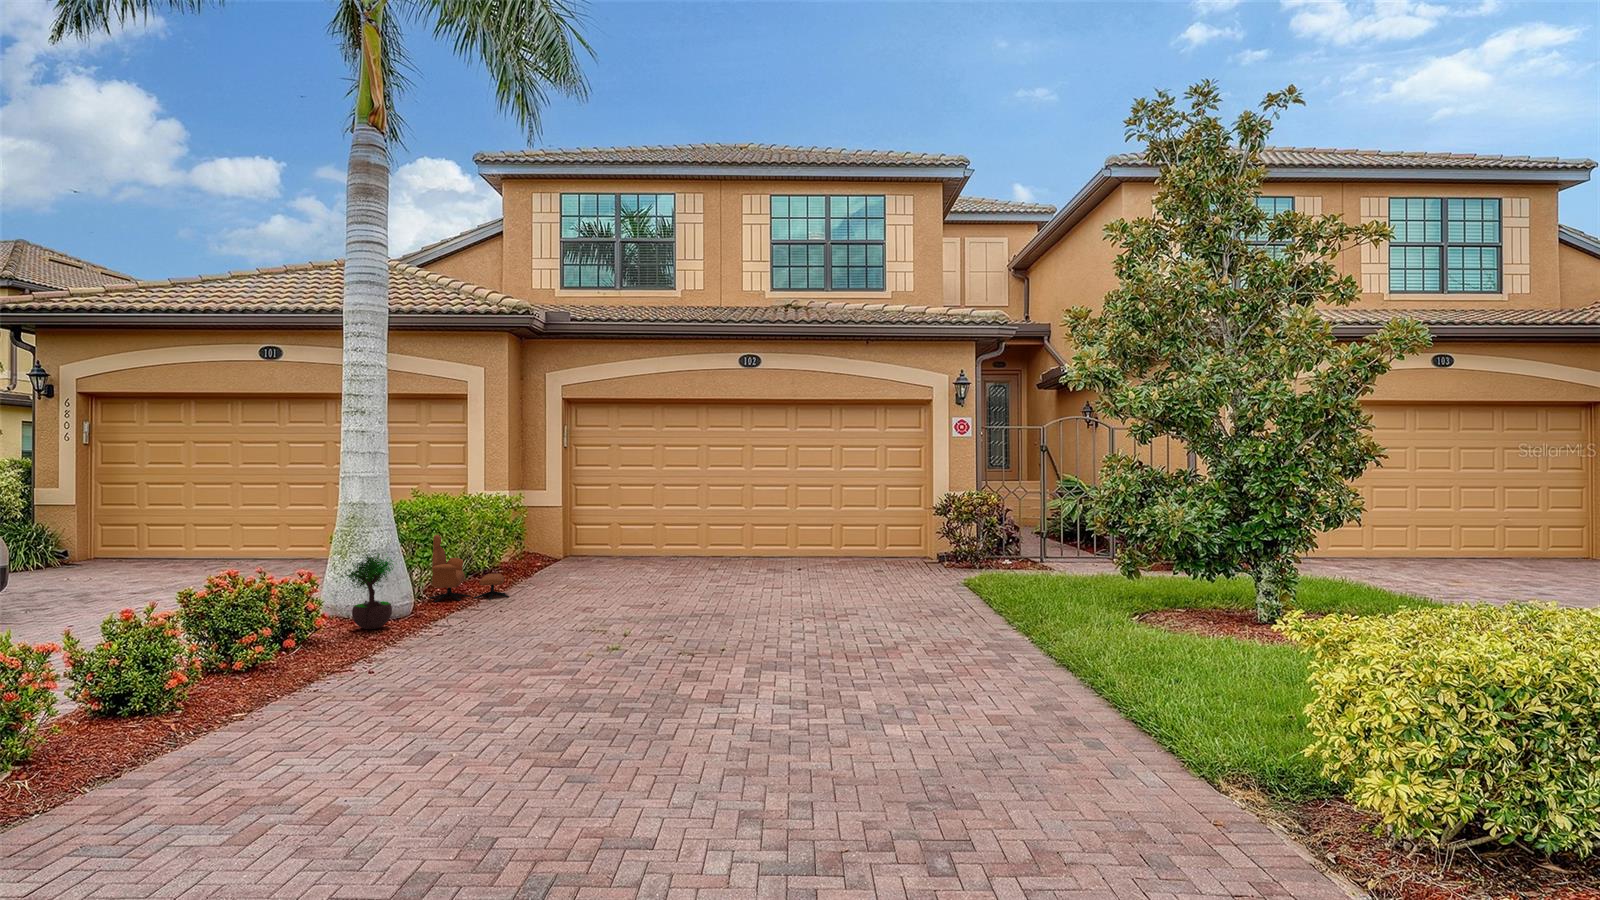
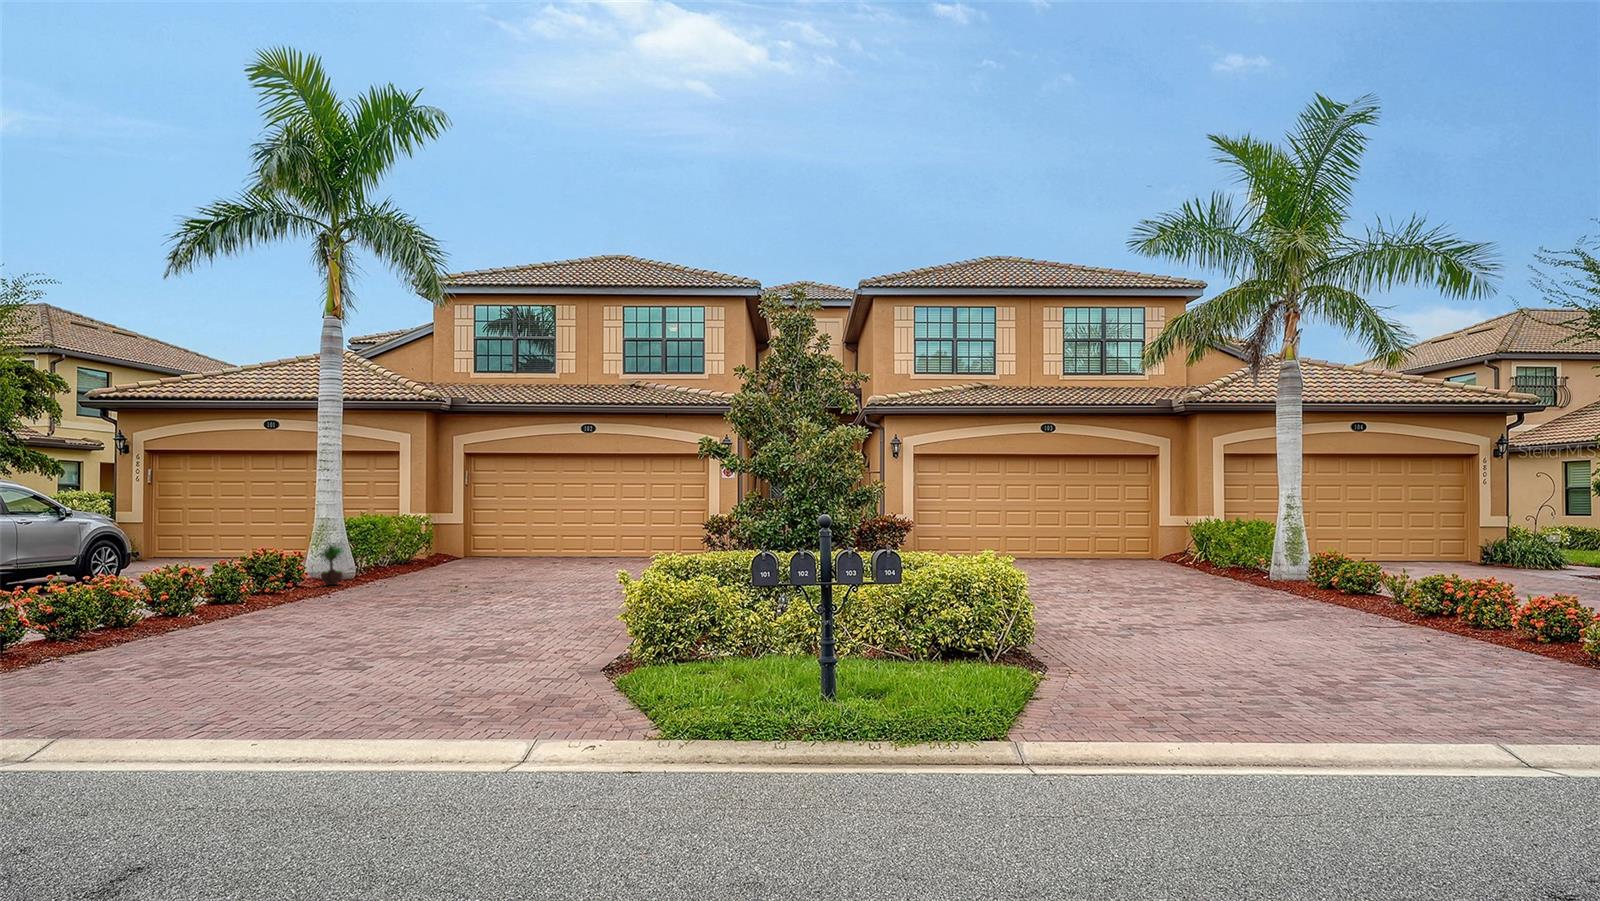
lounge chair: present [429,535,509,602] -> none [367,537,415,577]

